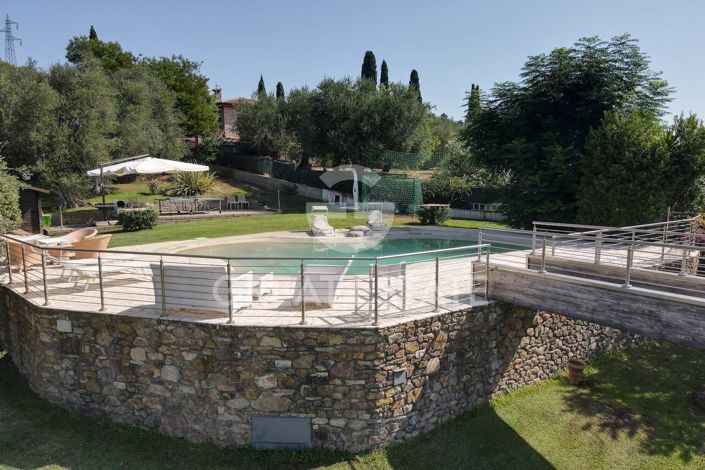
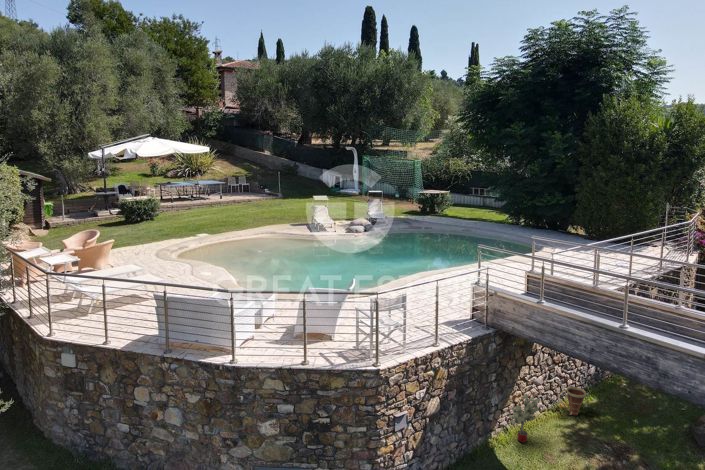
potted tree: none [508,361,539,406] -> present [509,394,539,443]

